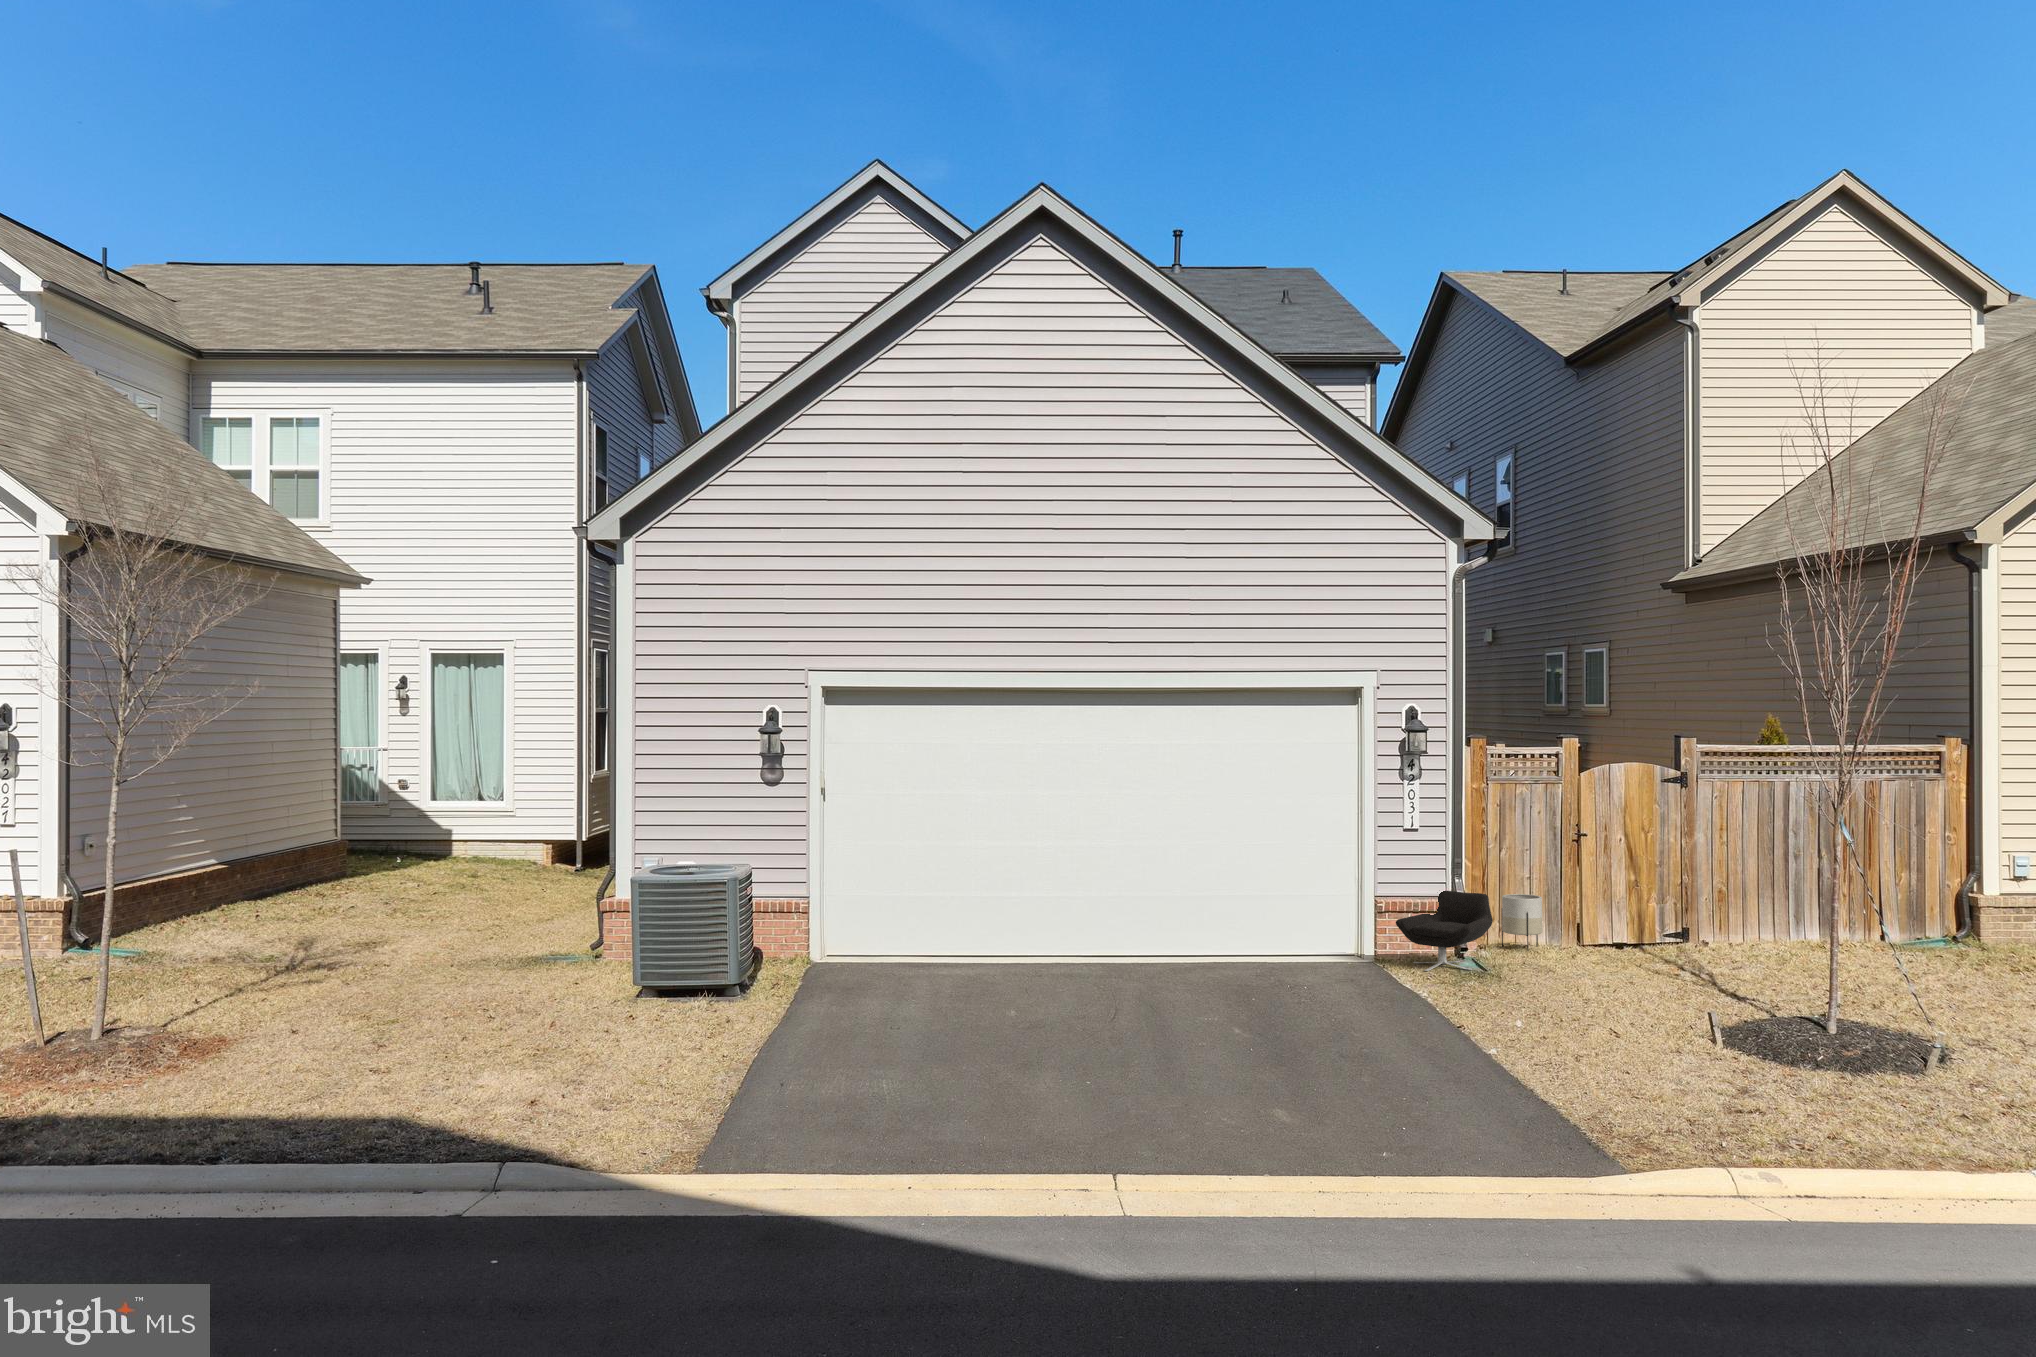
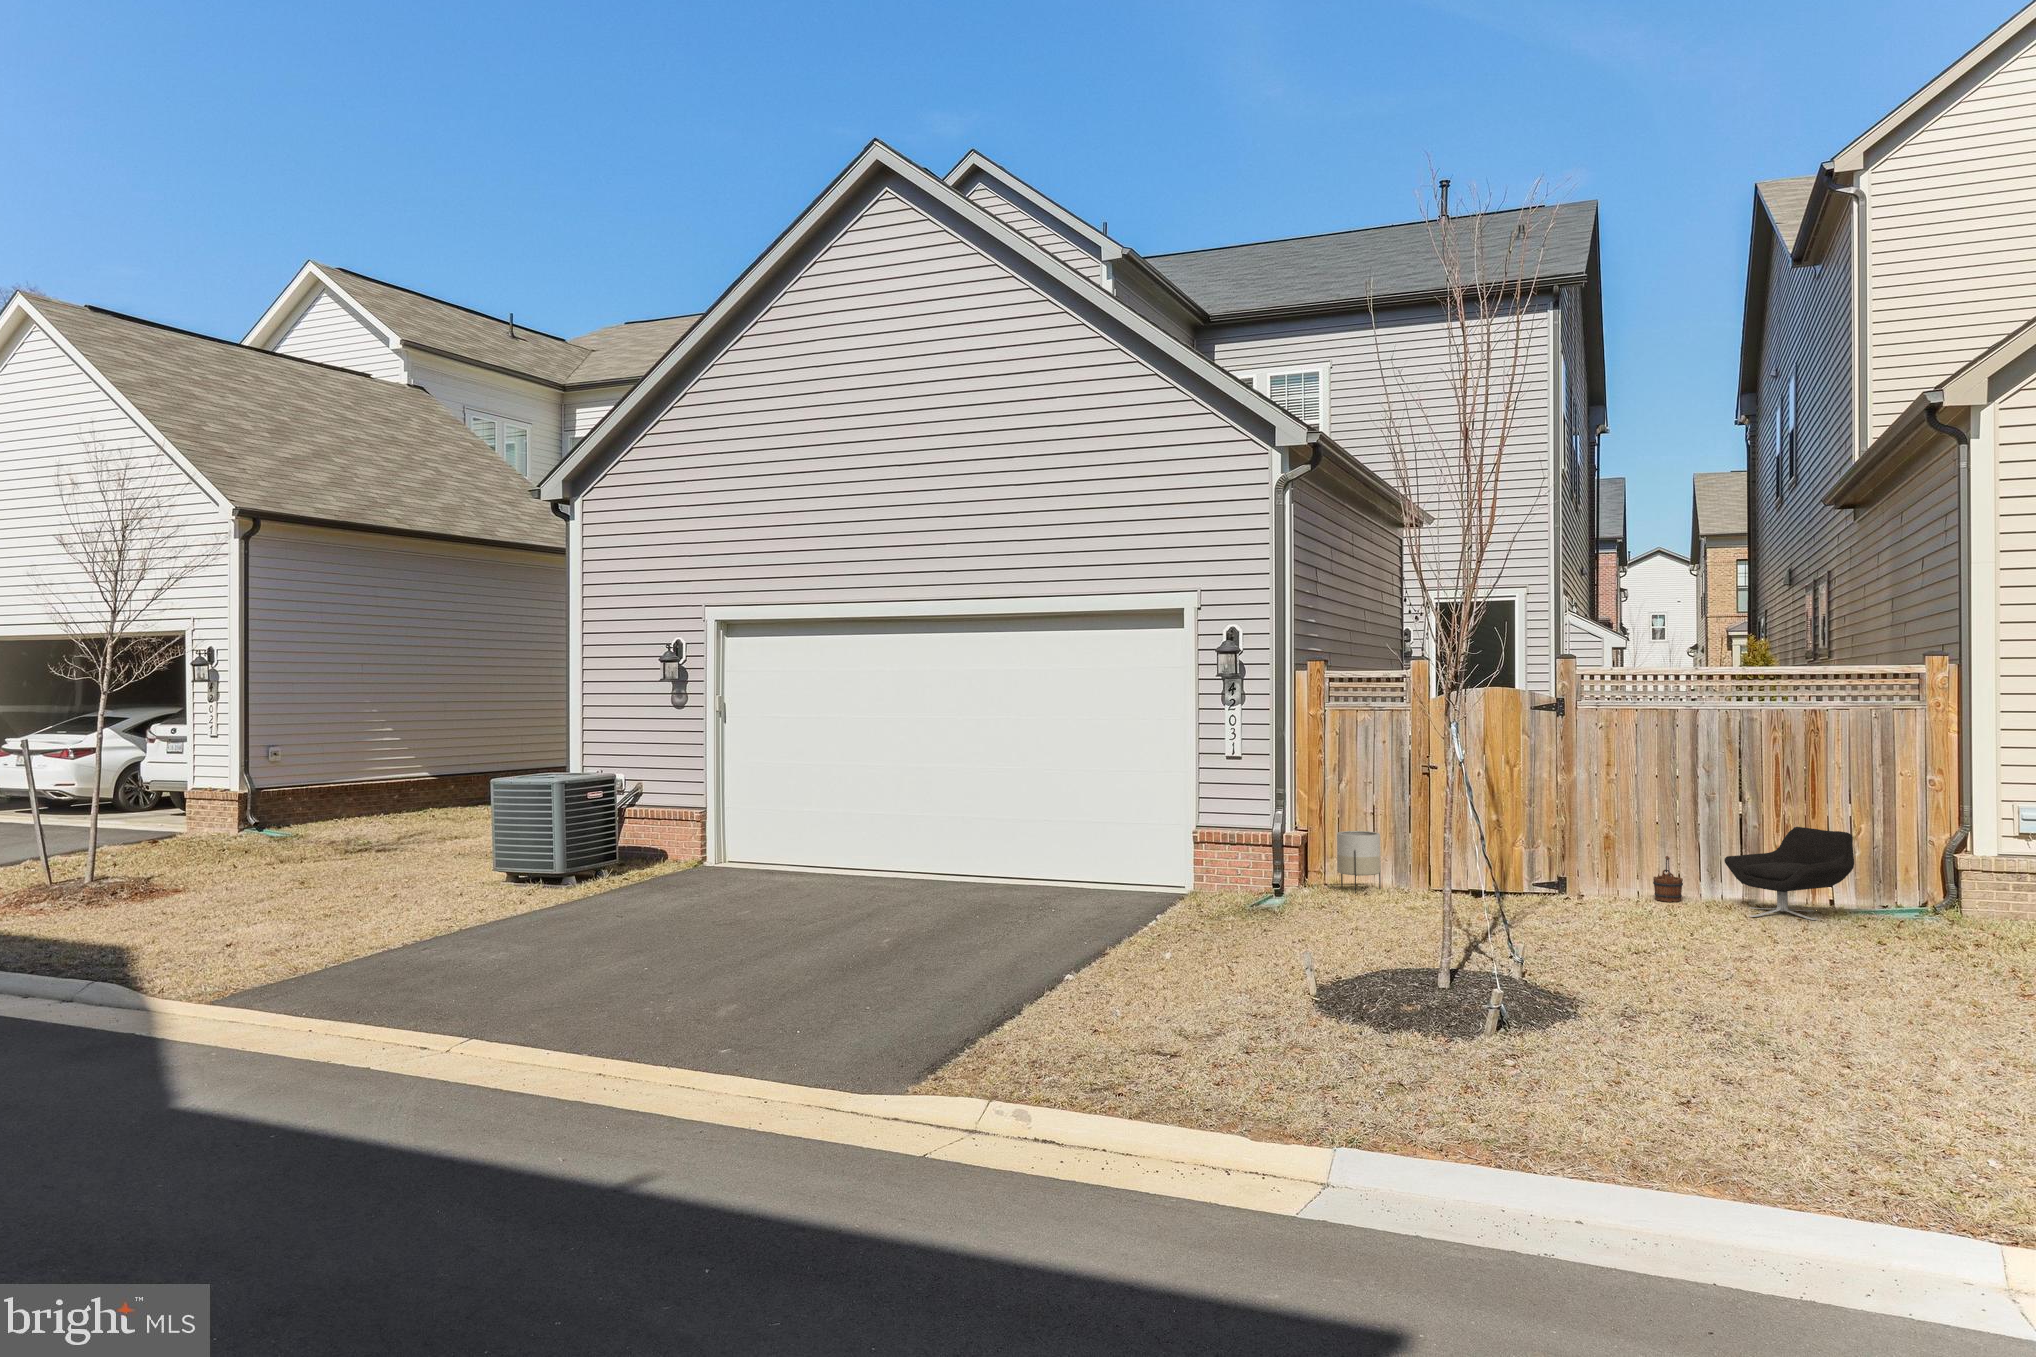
lounge chair: present [1396,891,1493,971] -> present [1724,827,1854,920]
wooden bucket: none [1758,906,1783,945] -> present [1653,856,1683,902]

